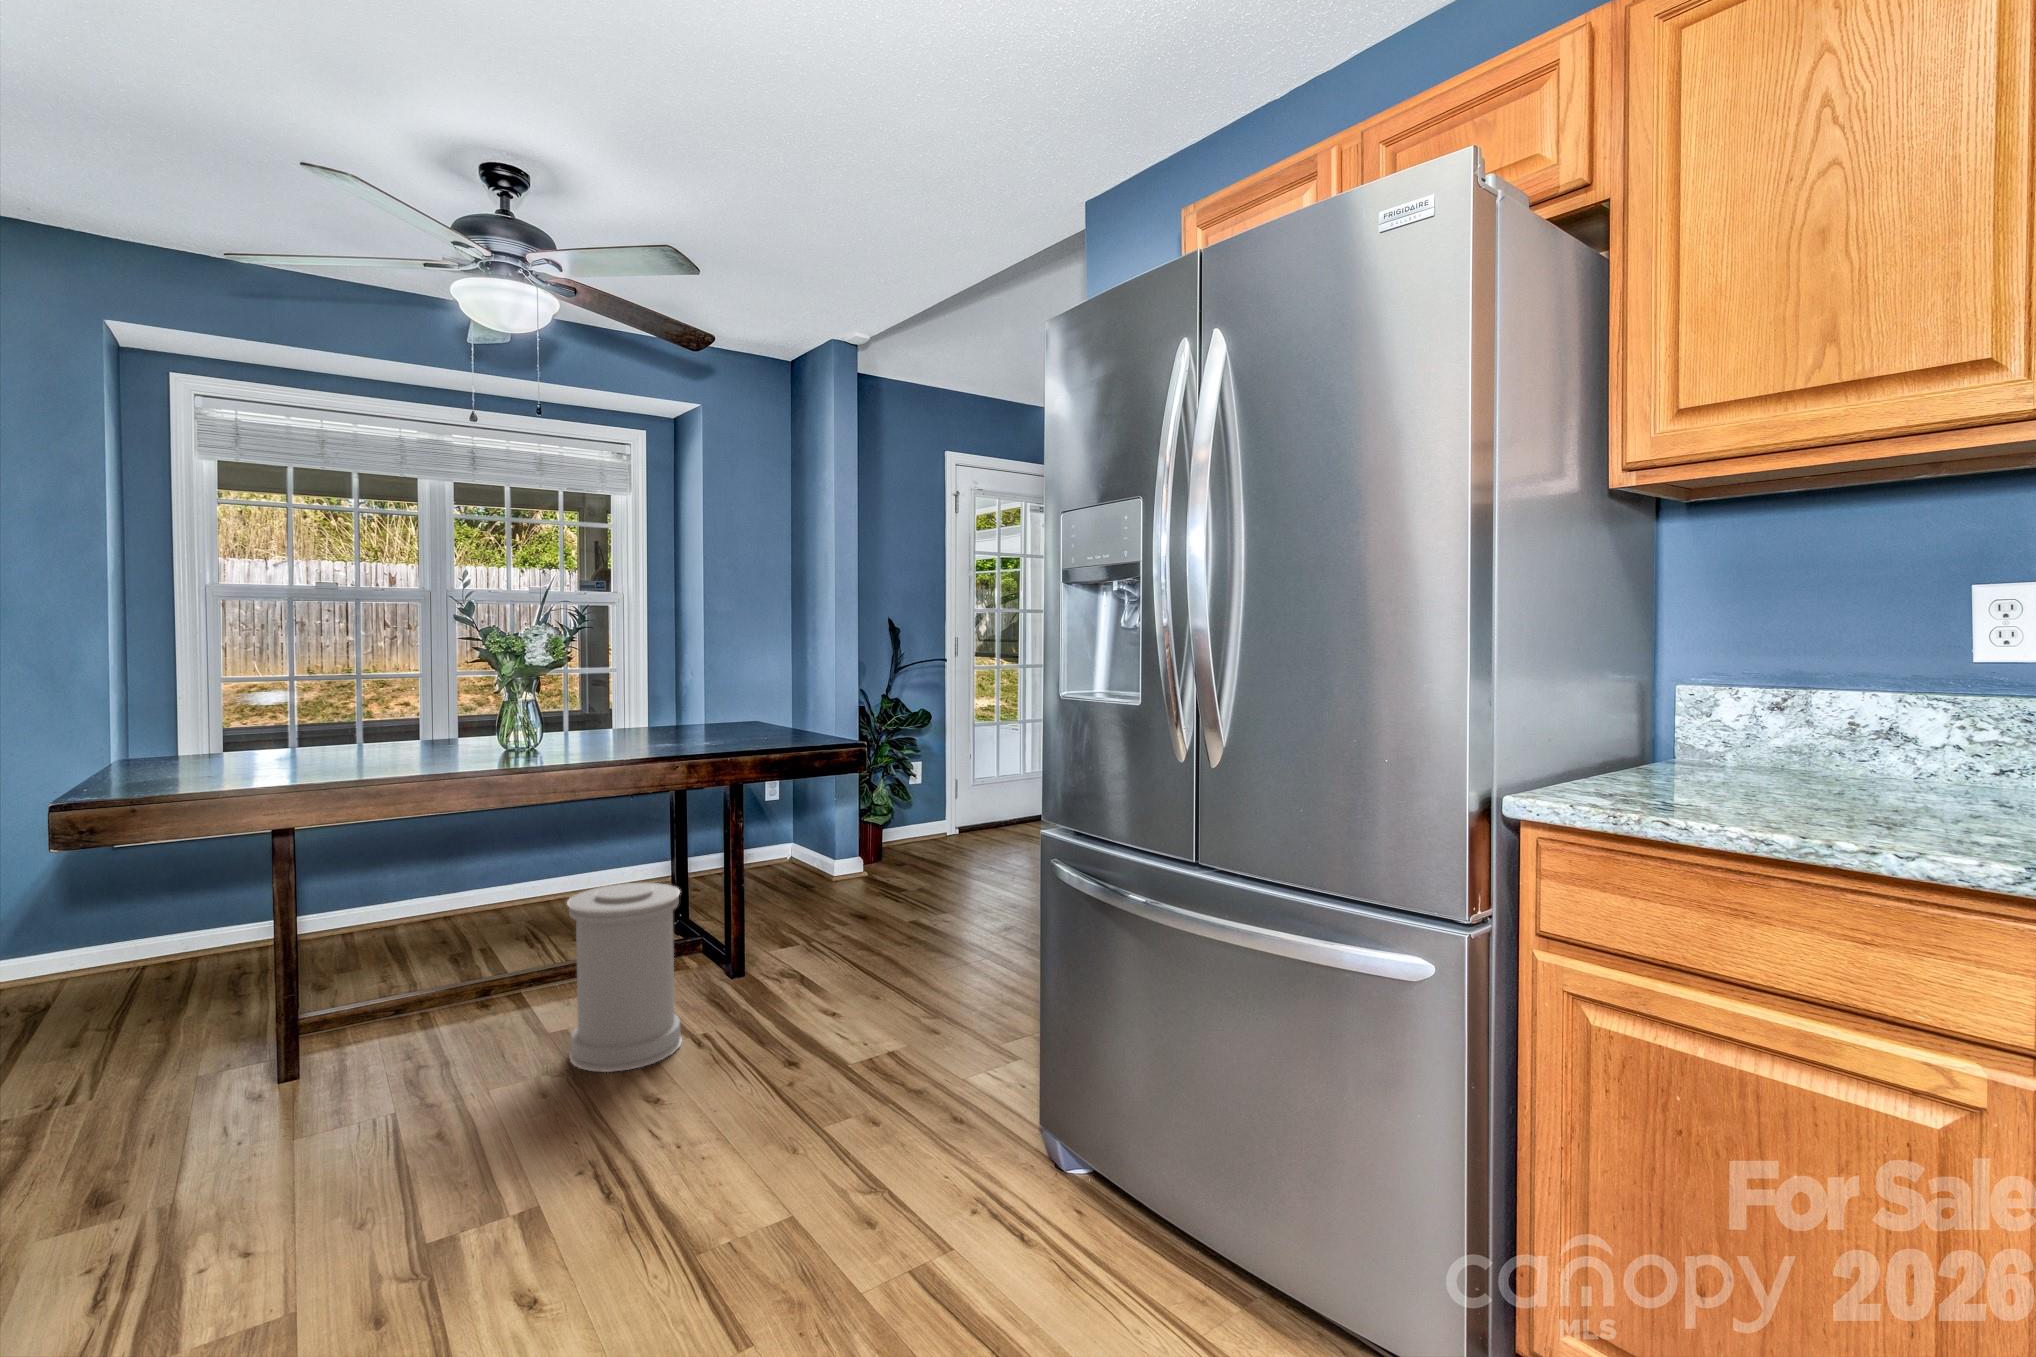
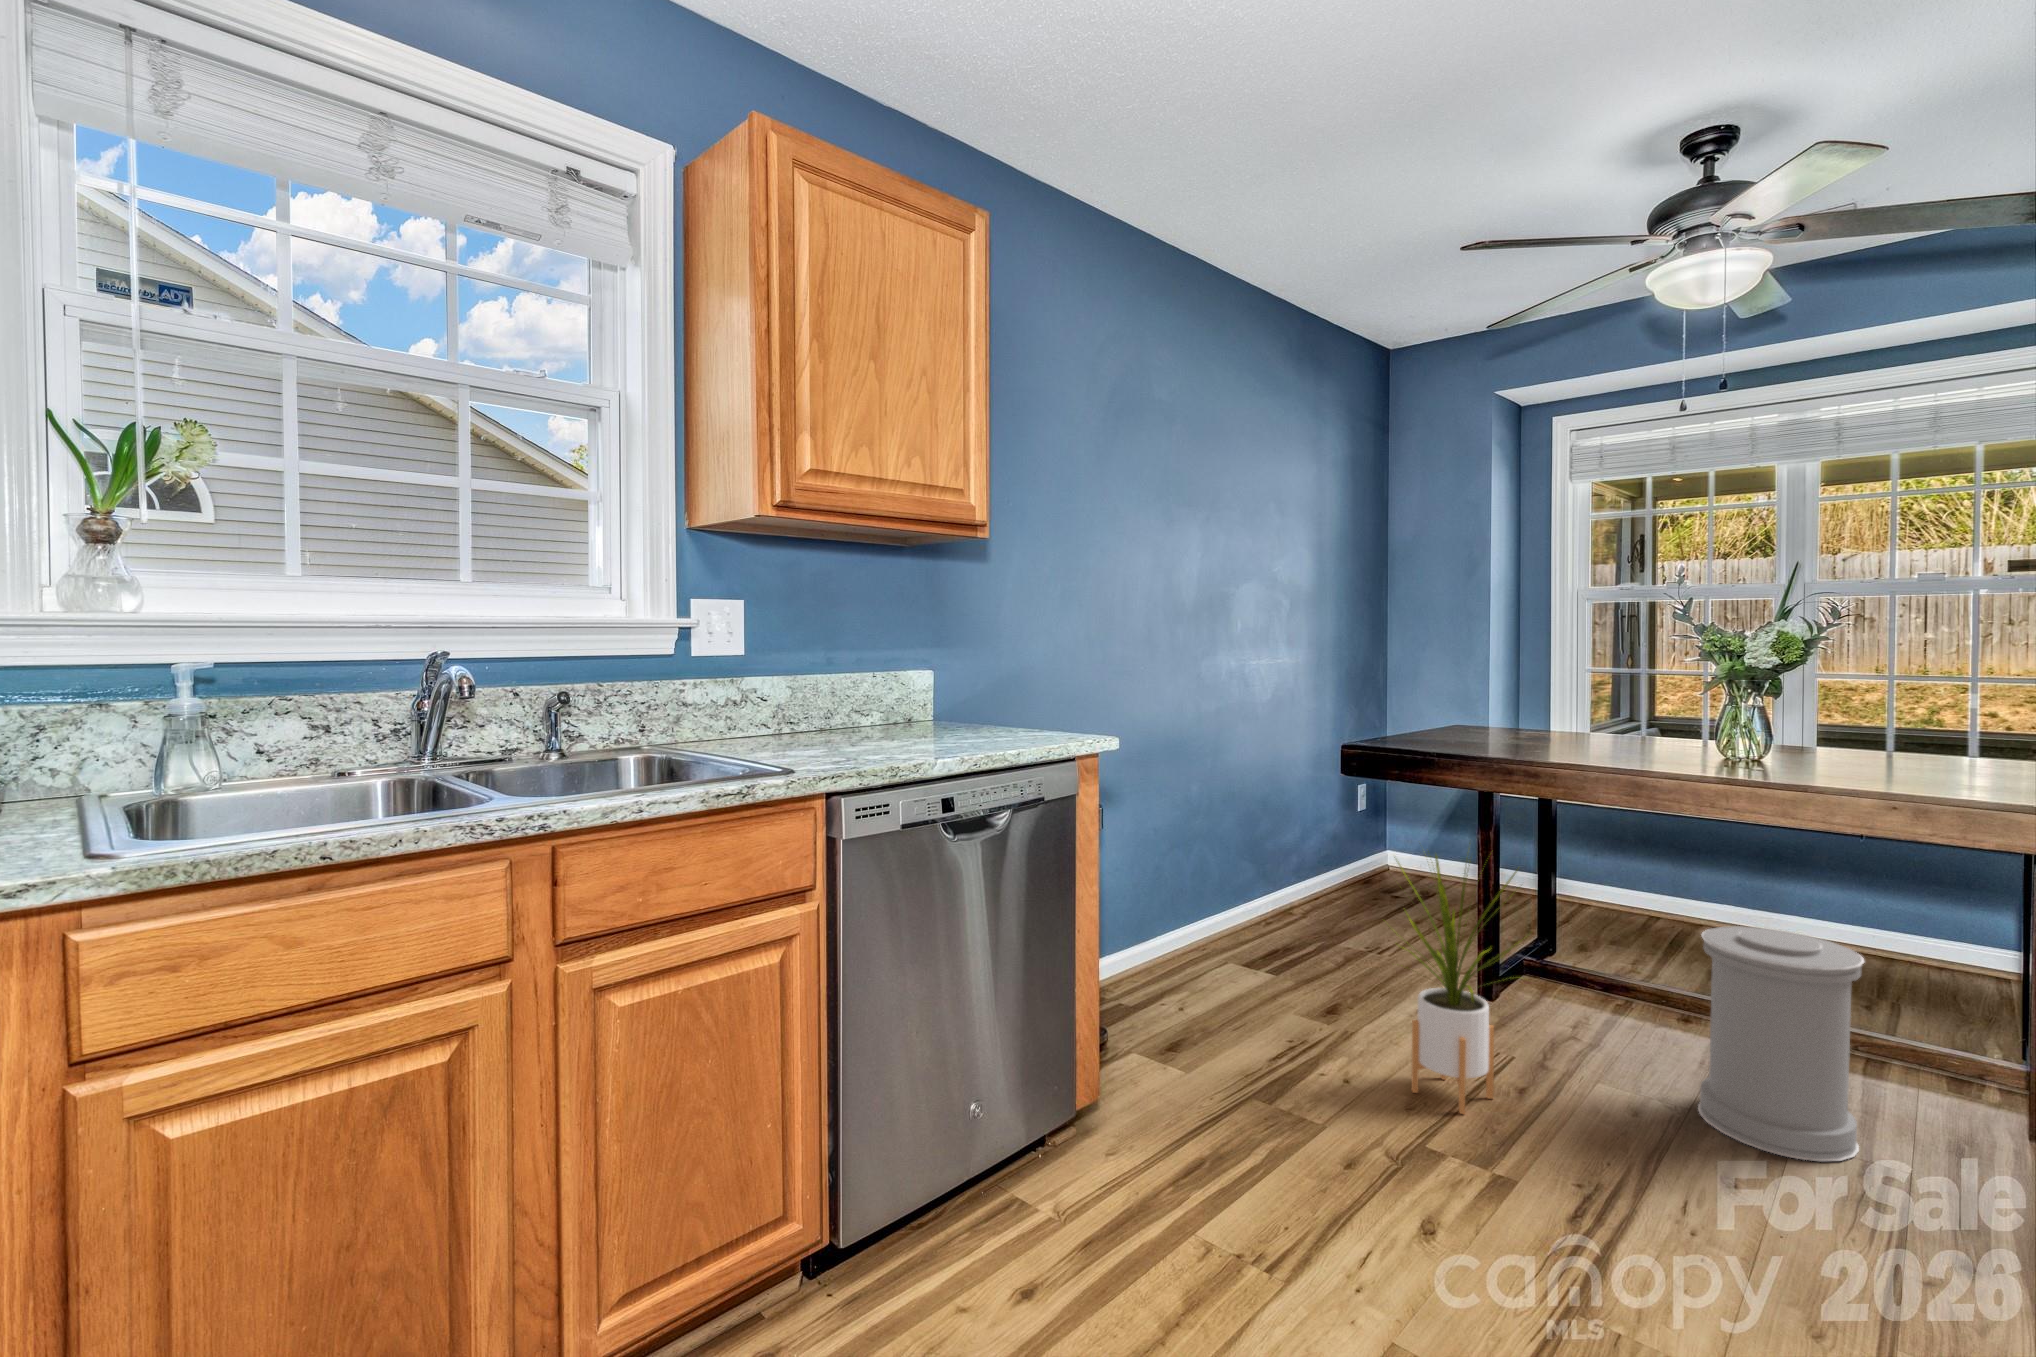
house plant: none [276,875,478,1211] -> present [1399,855,1530,1114]

